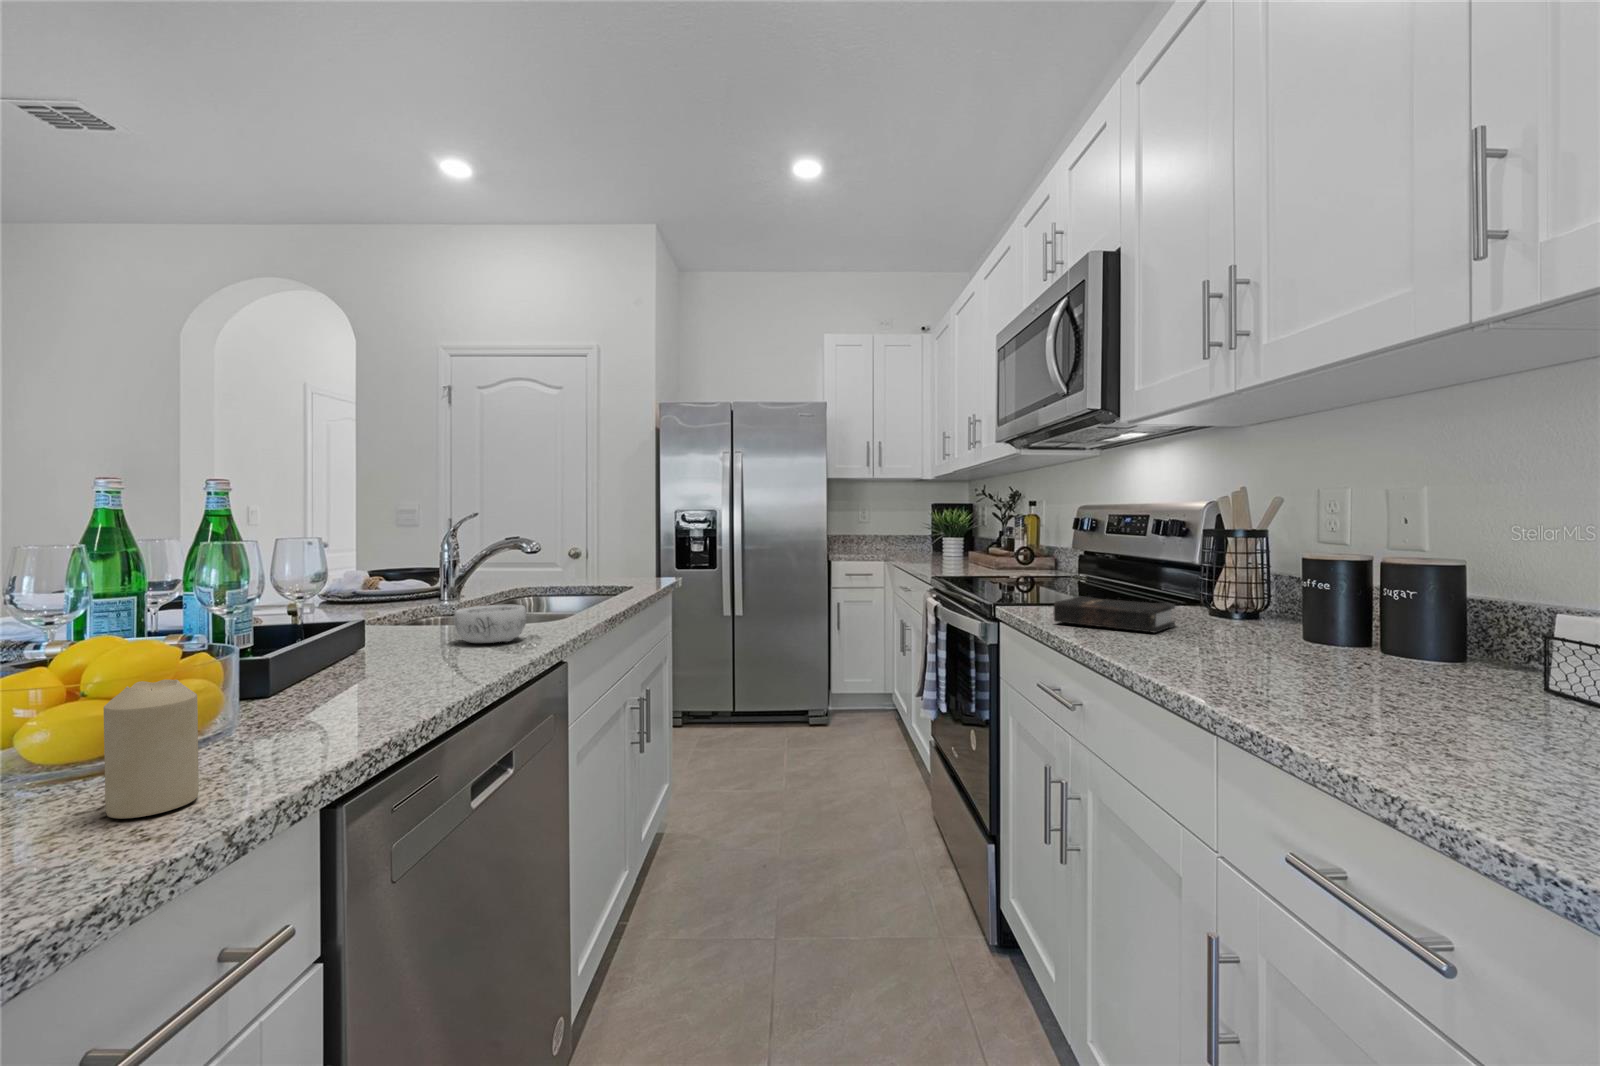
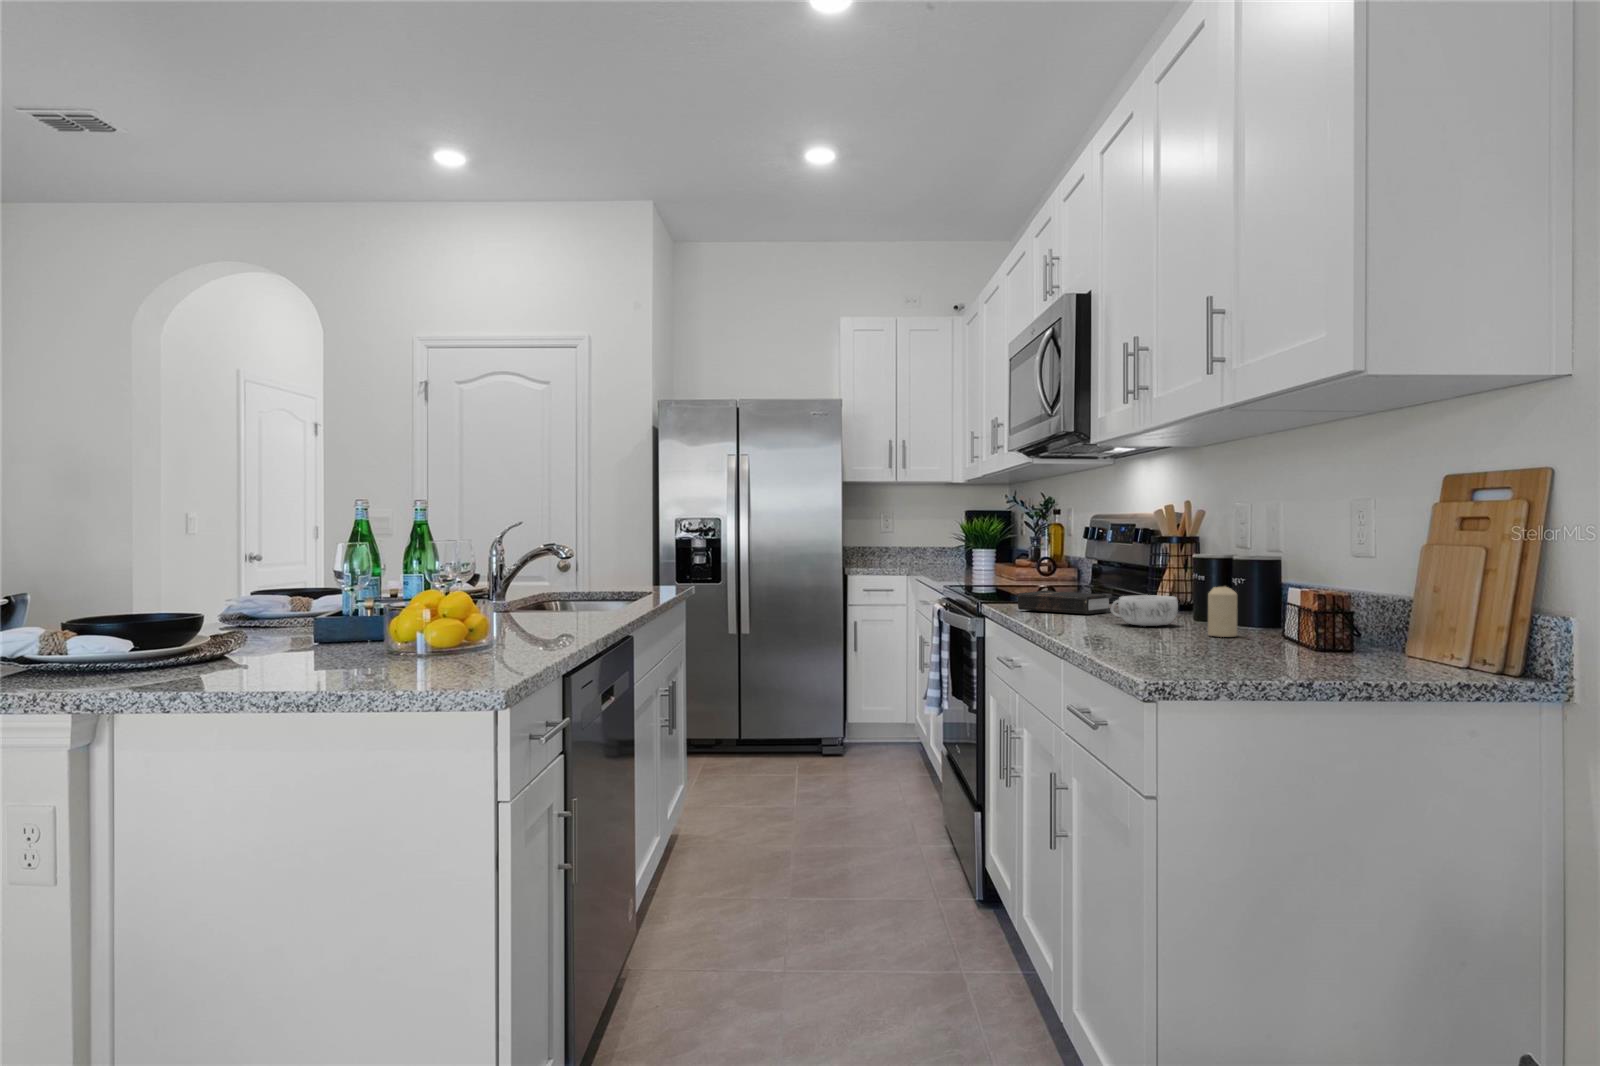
decorative bowl: present [454,605,527,643] -> present [1111,595,1178,626]
candle: present [104,680,199,819] -> present [1208,587,1237,637]

